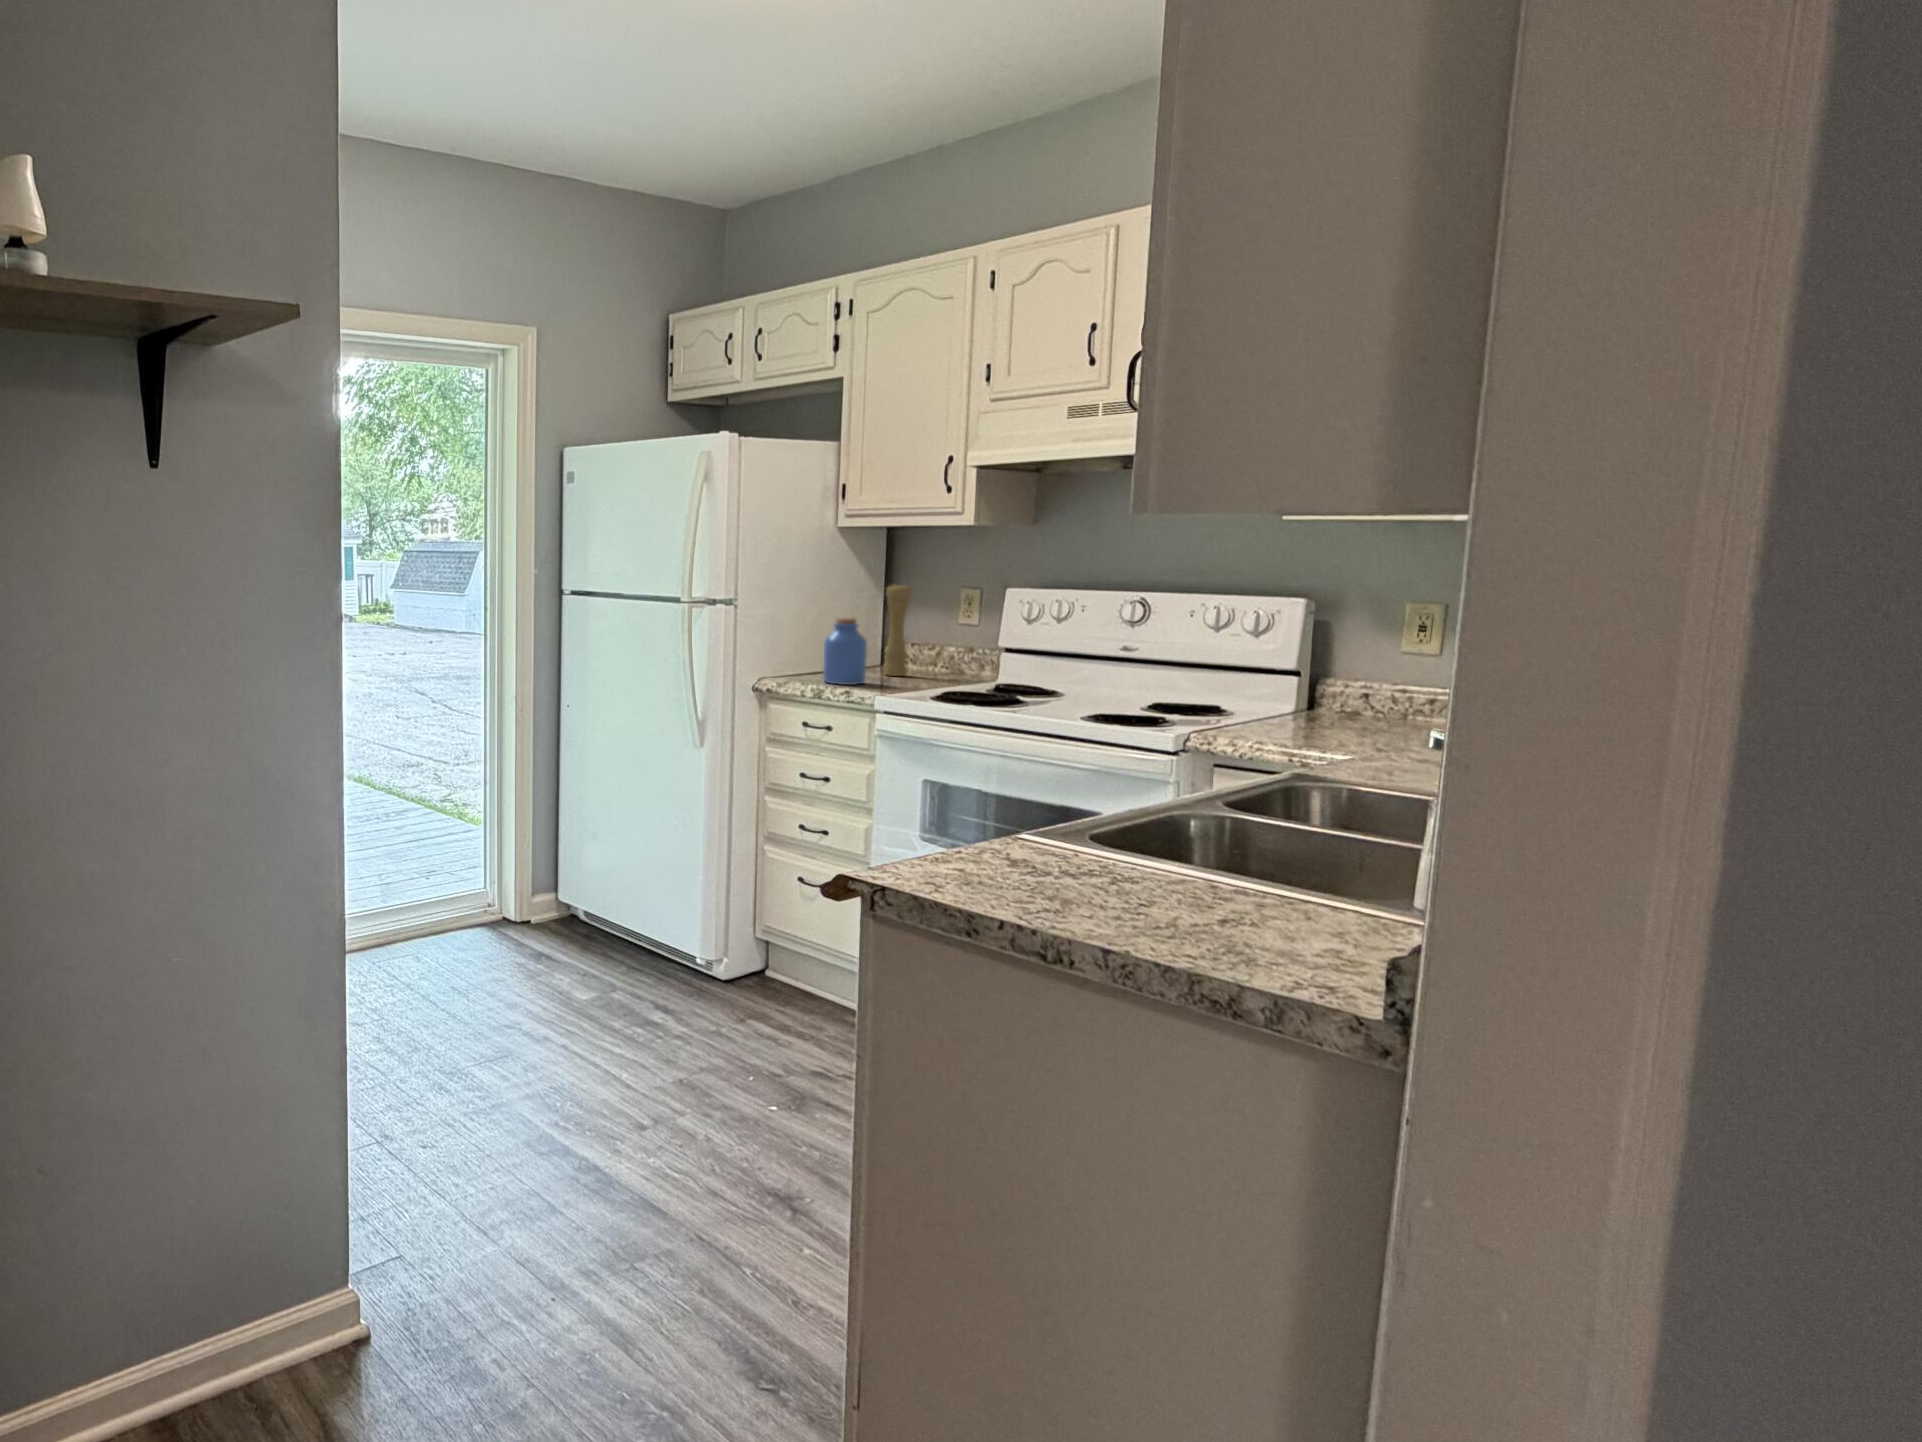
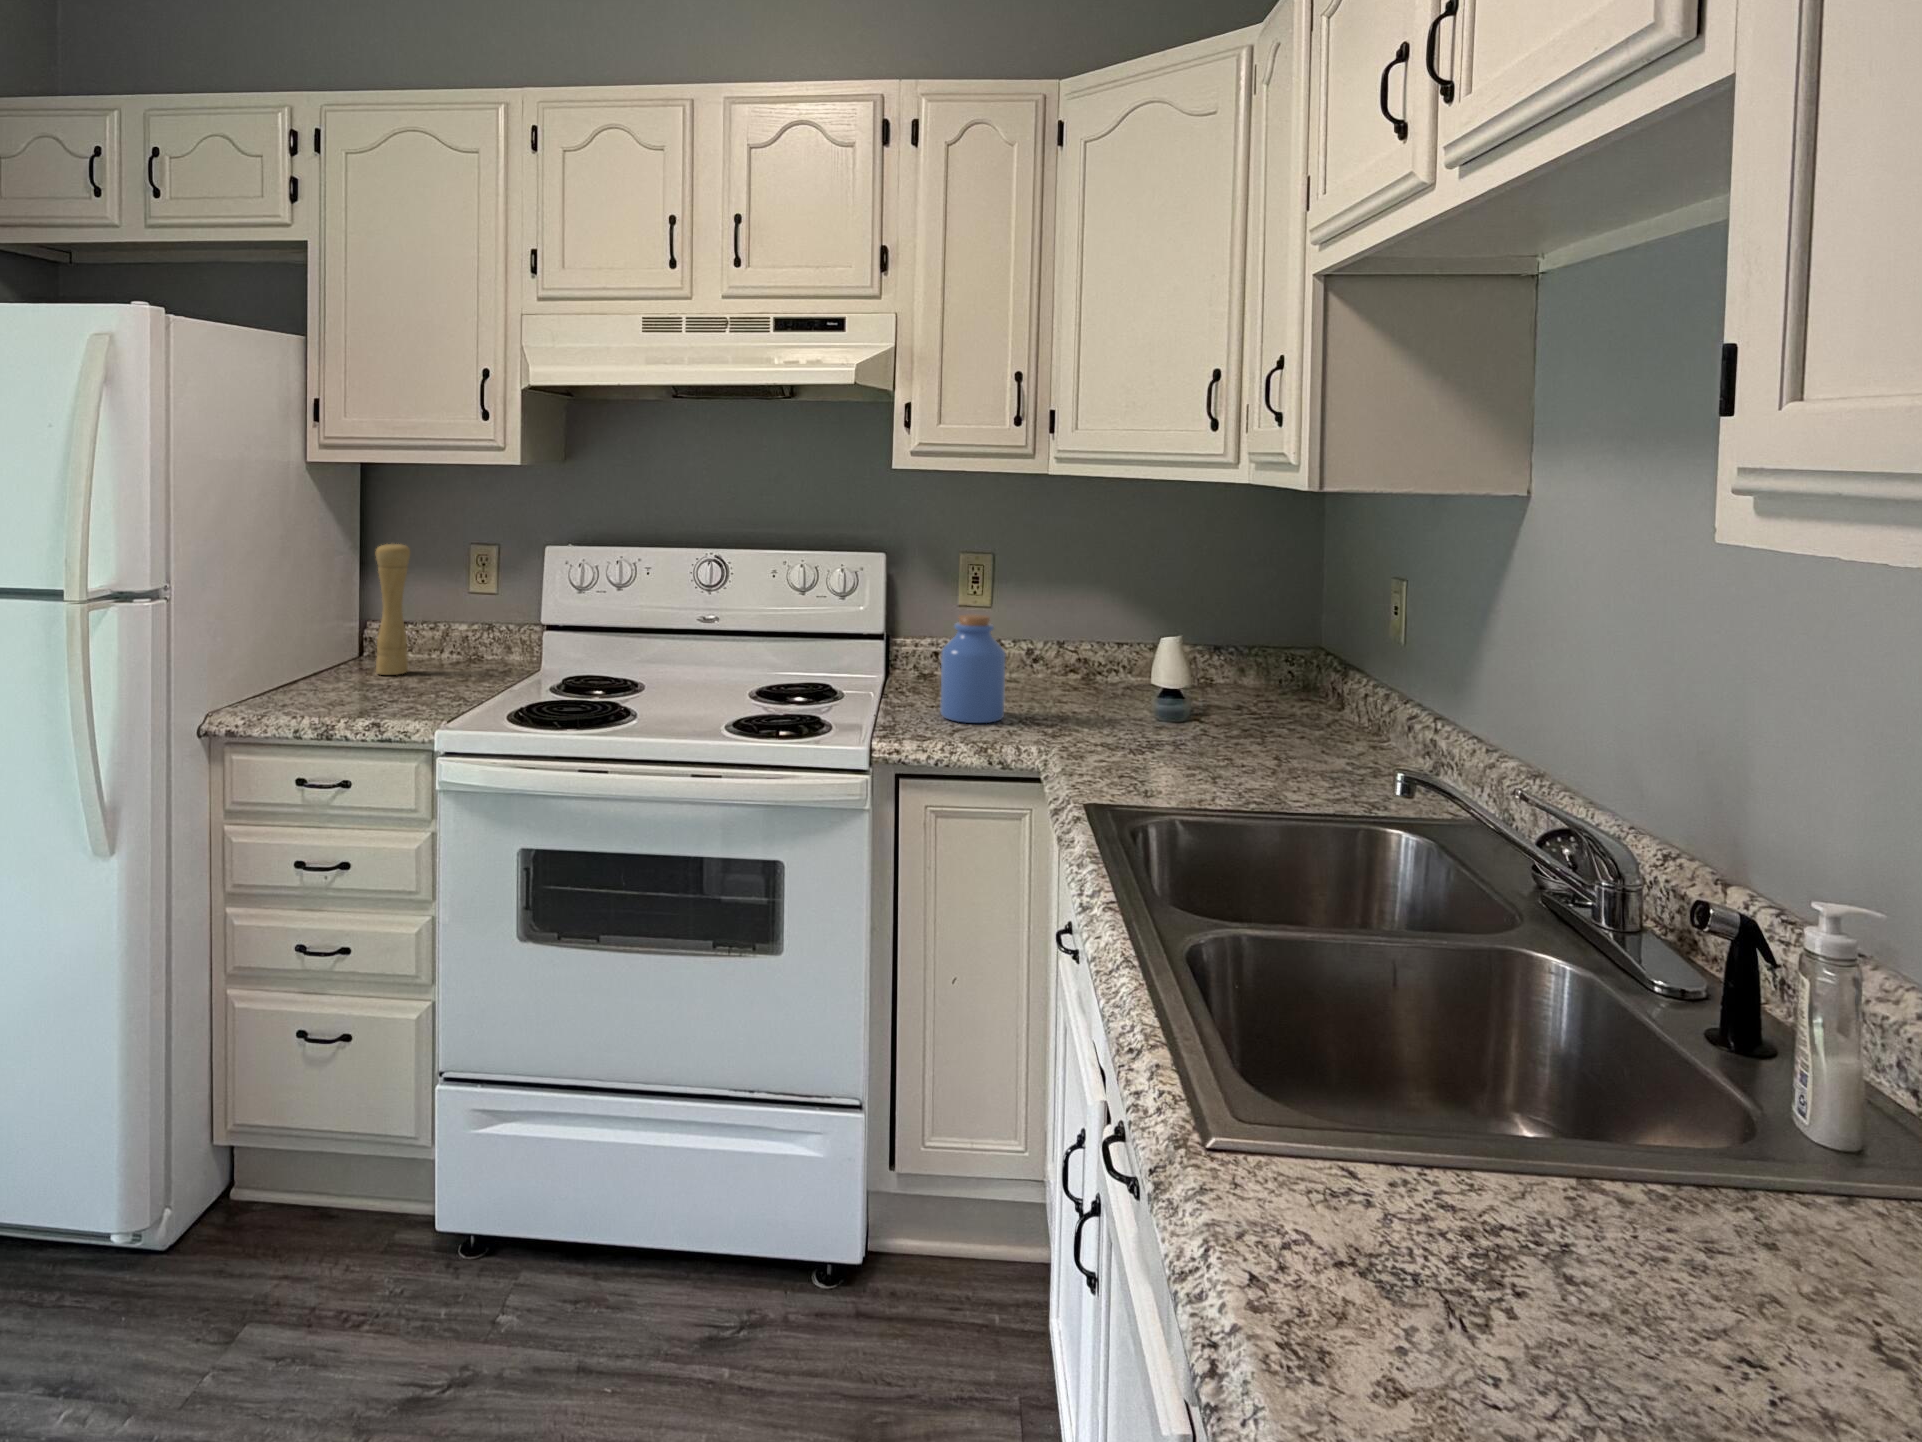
jar: present [823,618,867,685] -> present [940,614,1006,723]

